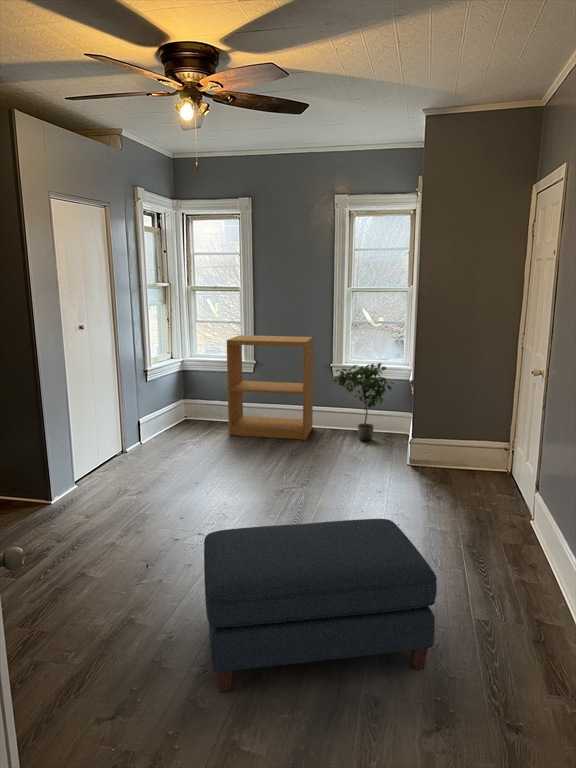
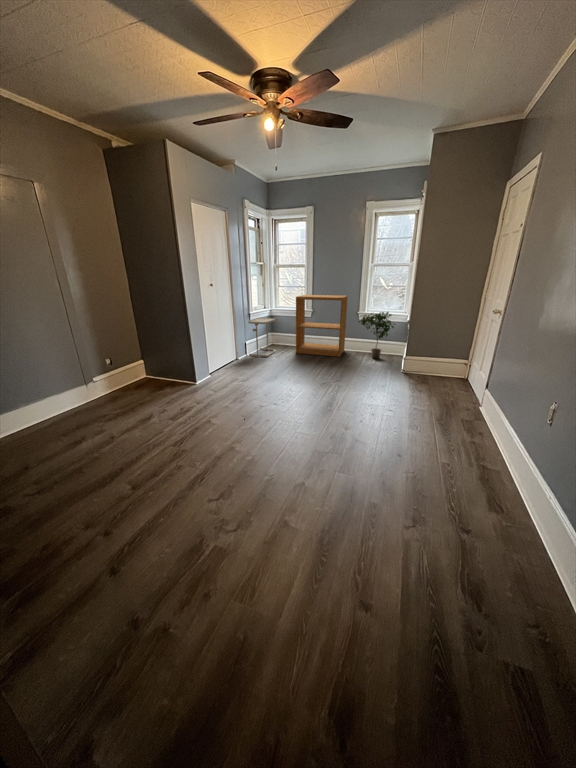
side table: none [143,375,193,445] -> present [248,318,276,357]
ottoman: present [204,519,437,692] -> none [271,398,418,490]

